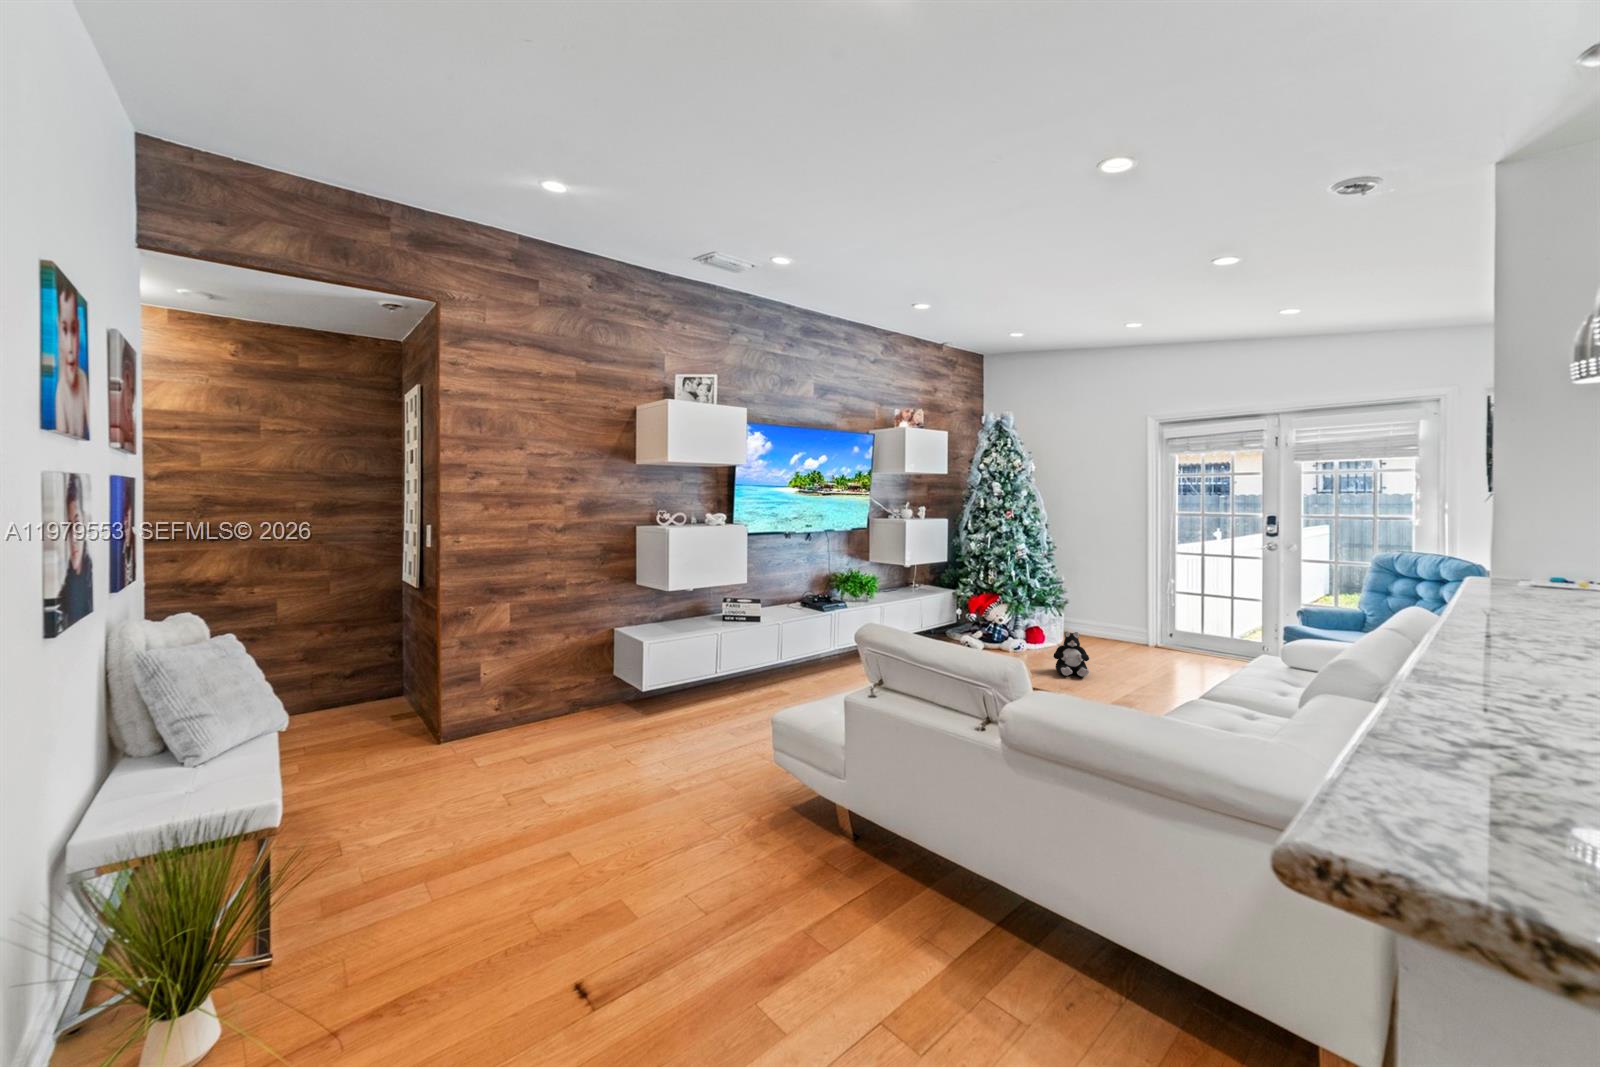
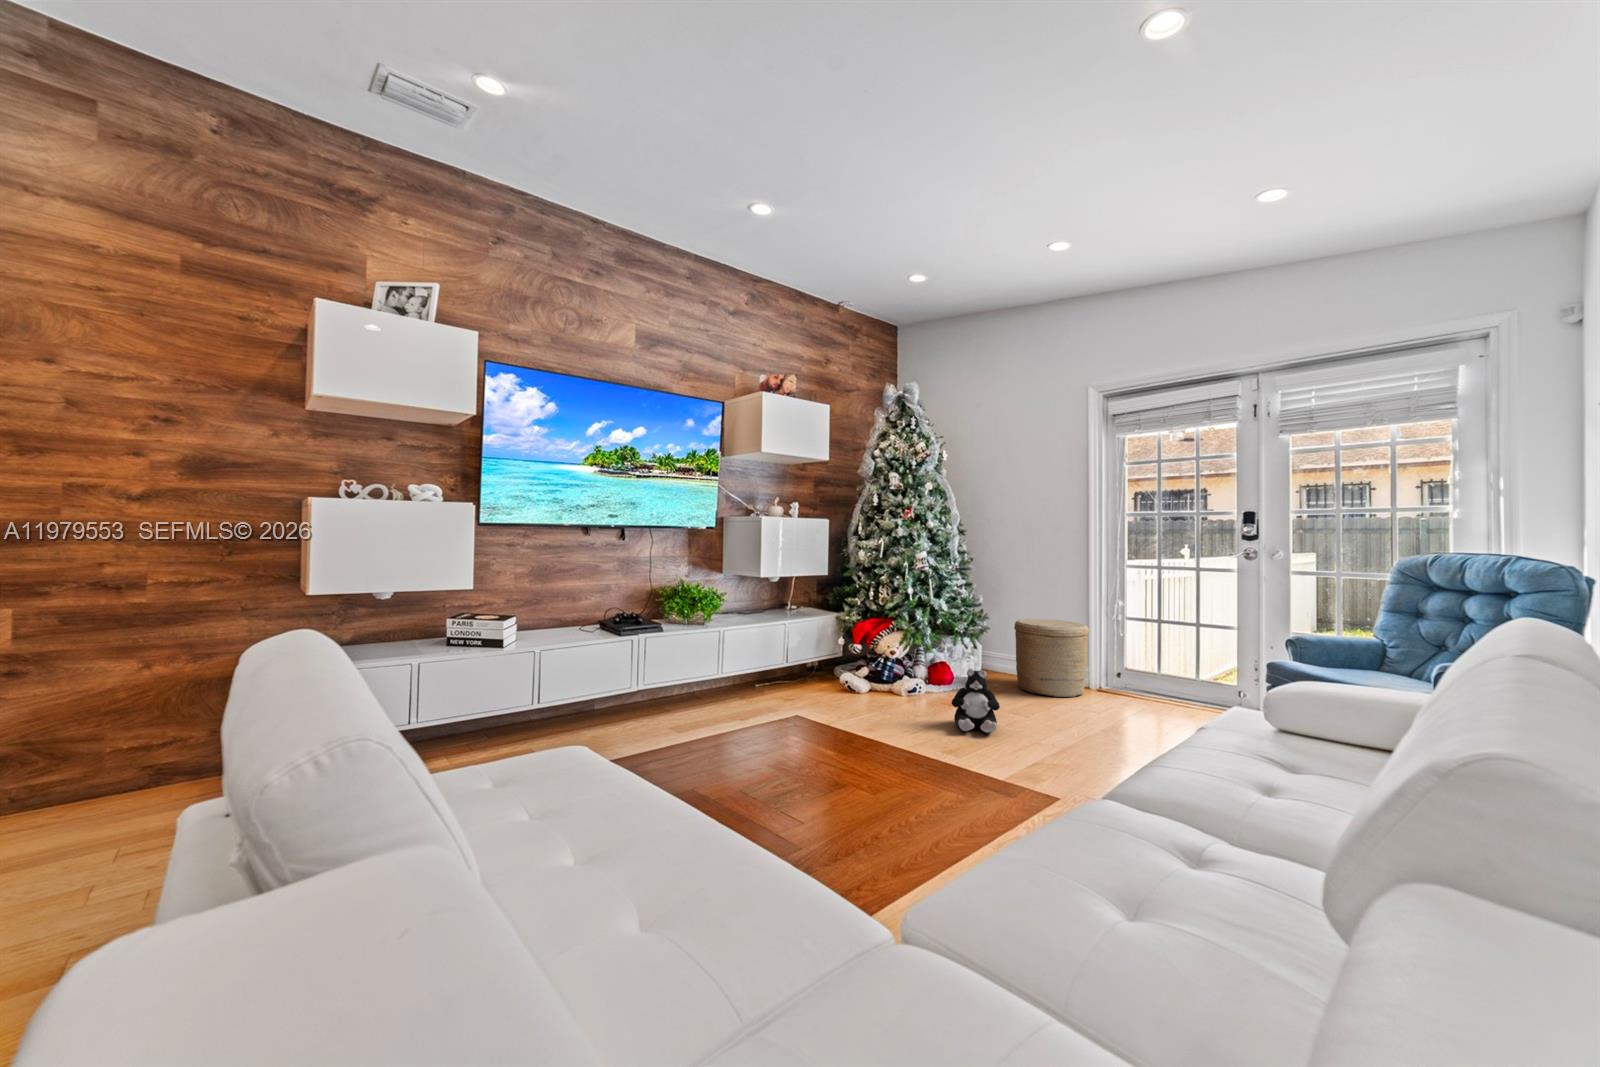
woven basket: none [1089,593,1149,652] -> present [1014,619,1089,697]

